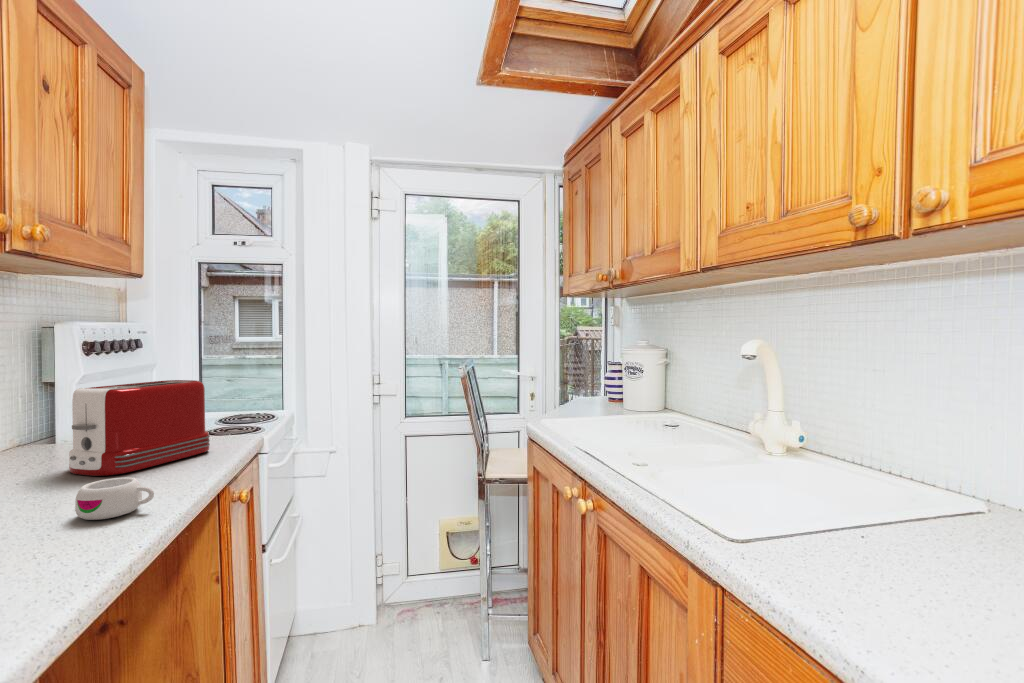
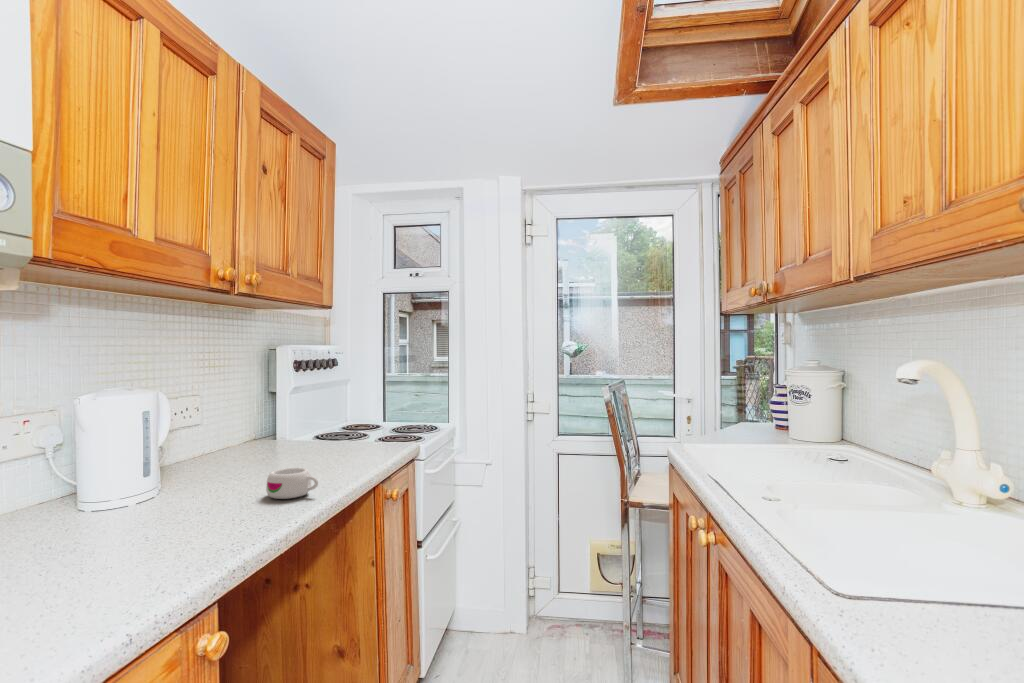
toaster: present [69,380,210,476] -> none [275,392,375,466]

